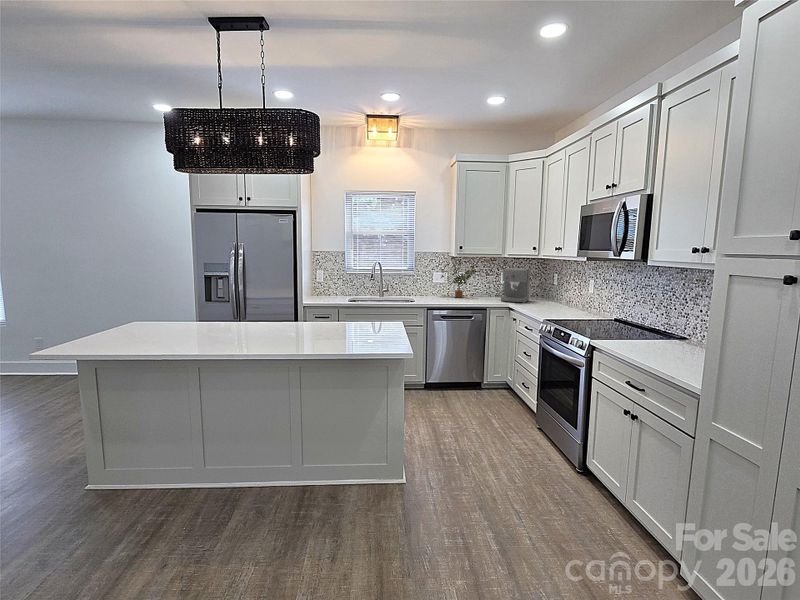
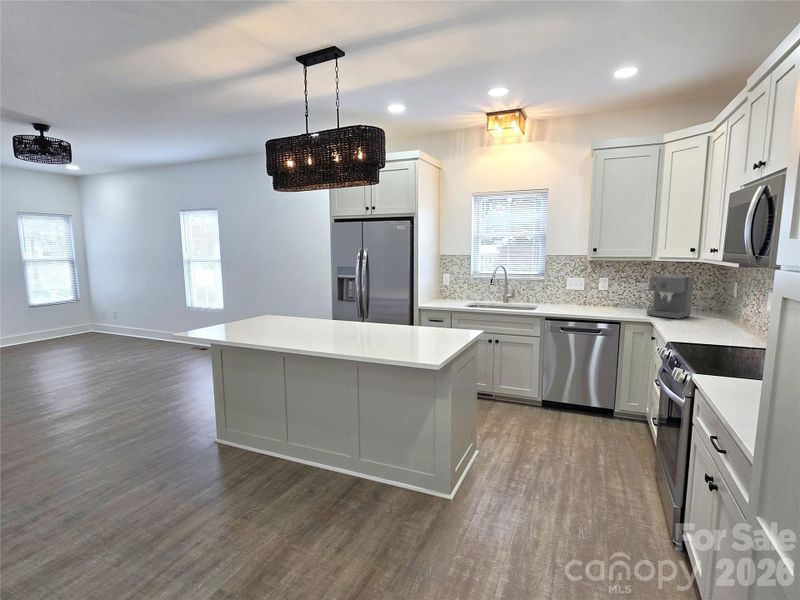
potted plant: present [441,263,476,298] -> none [574,268,620,308]

